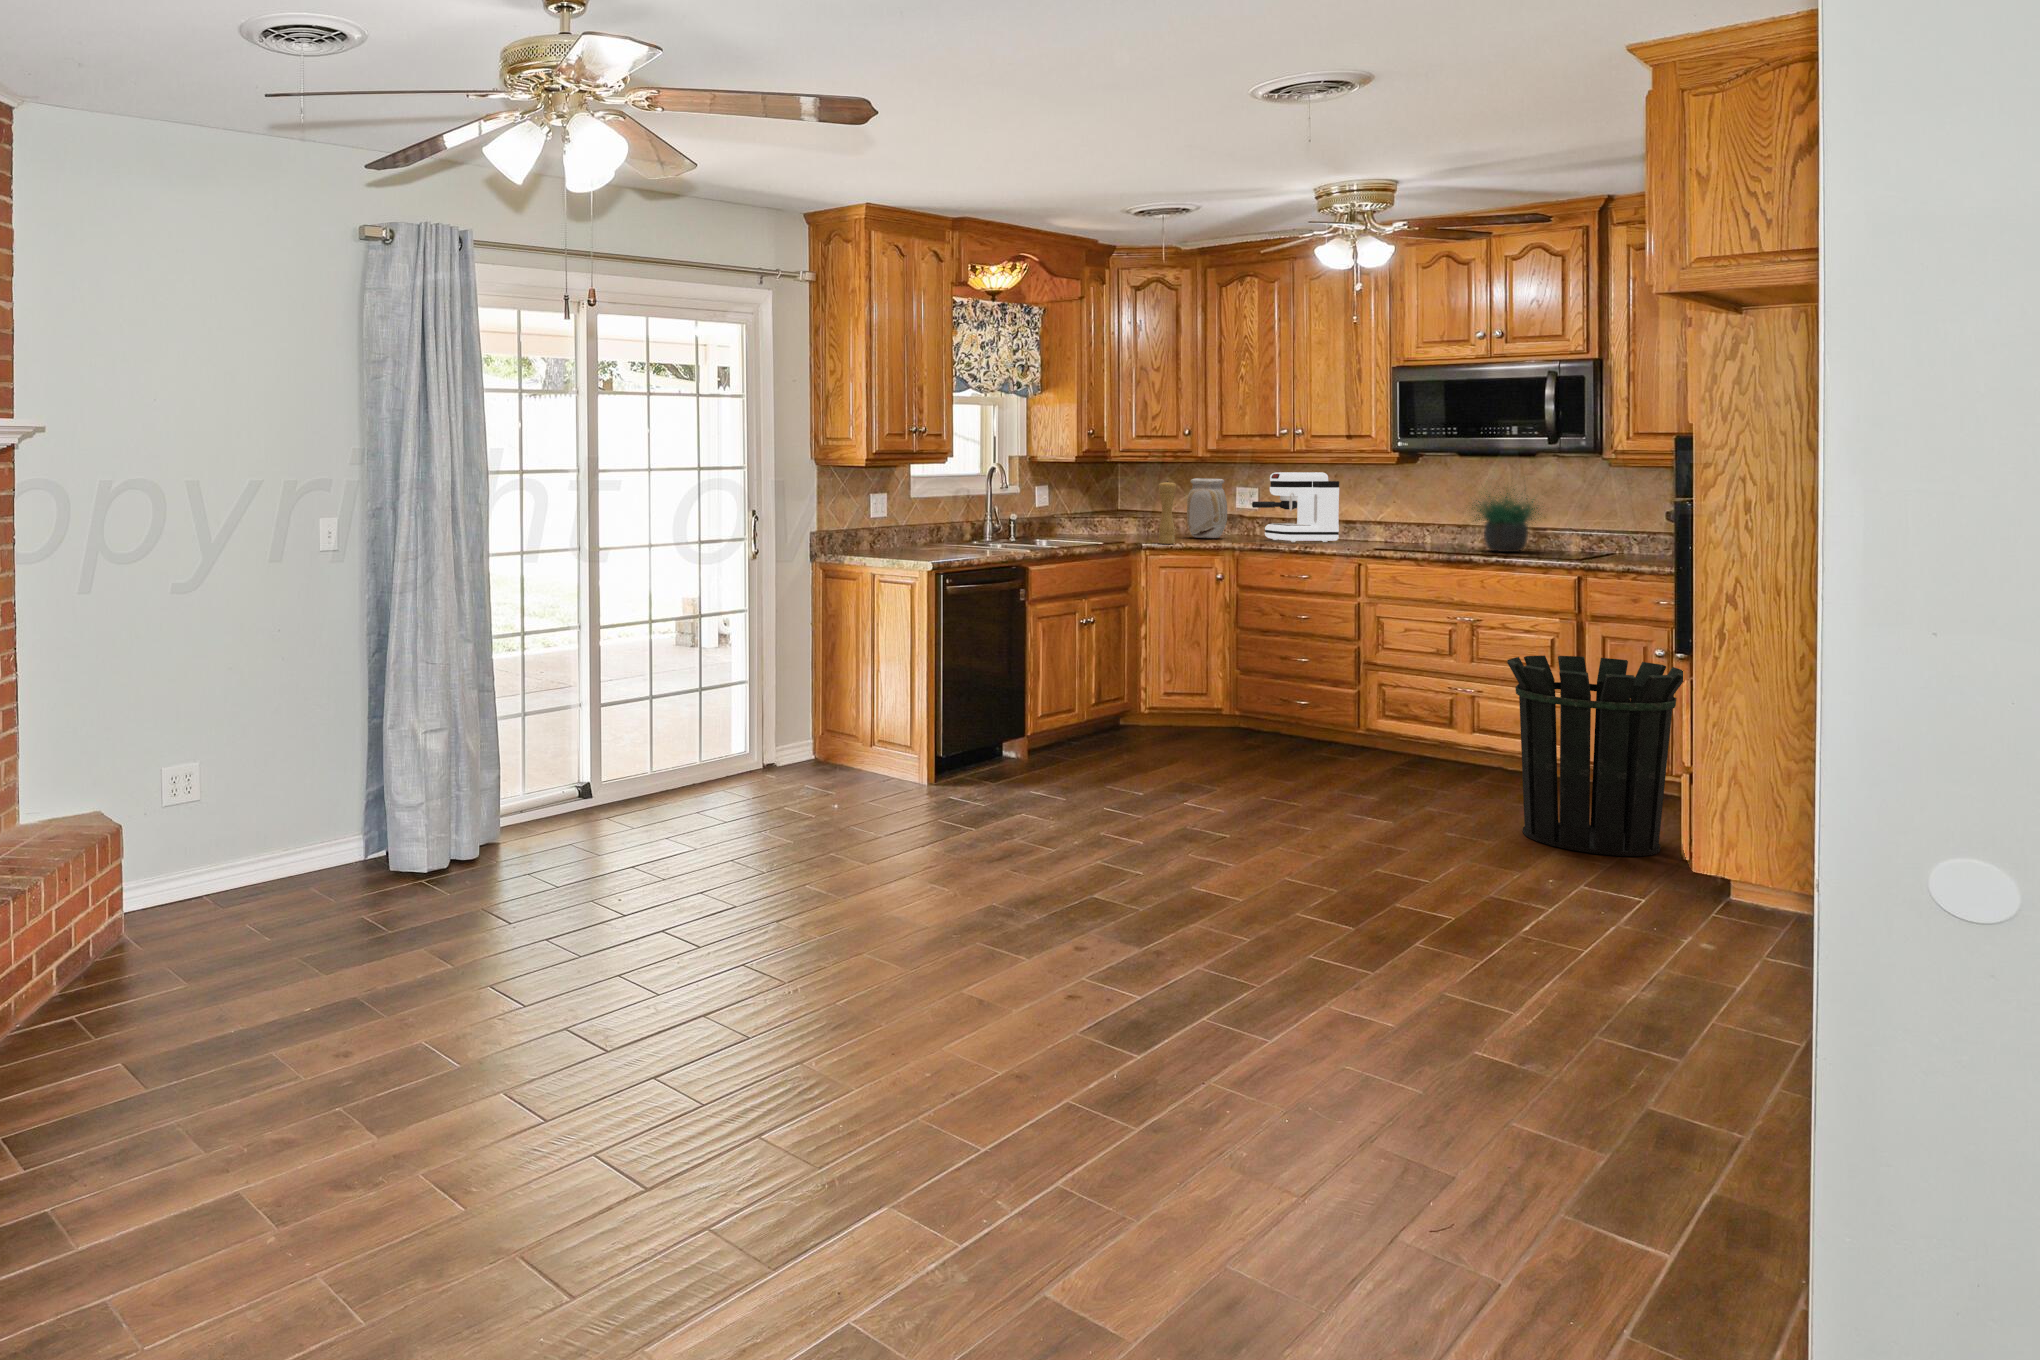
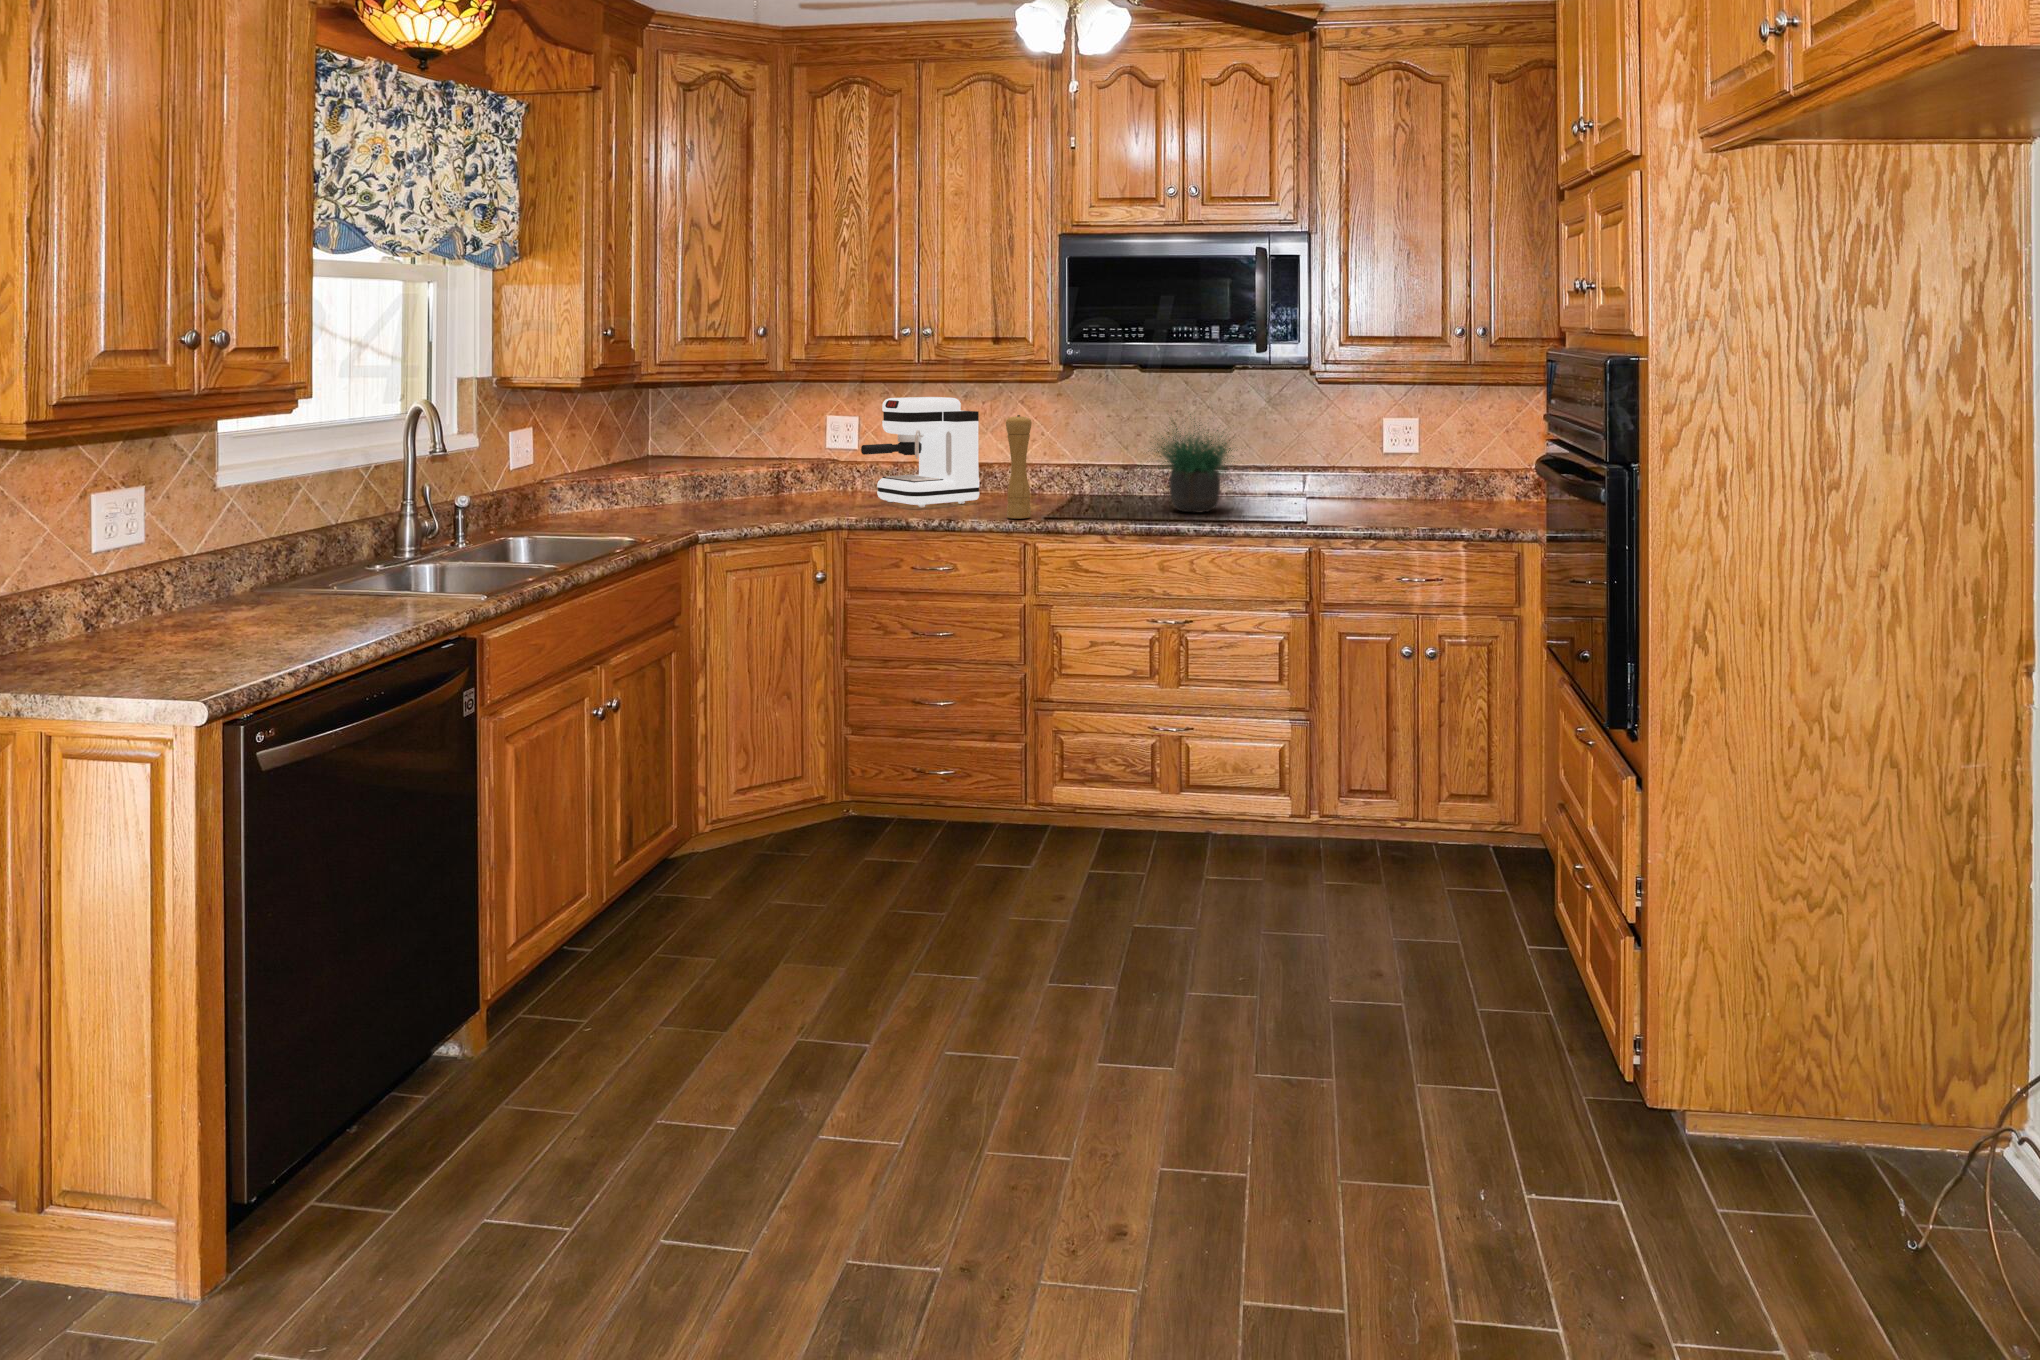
vase: present [1187,478,1227,538] -> none [763,408,823,504]
pepper mill: present [1158,481,1176,544] -> present [1006,415,1032,519]
waste bin: present [1507,655,1684,856] -> none [1327,701,1565,1062]

